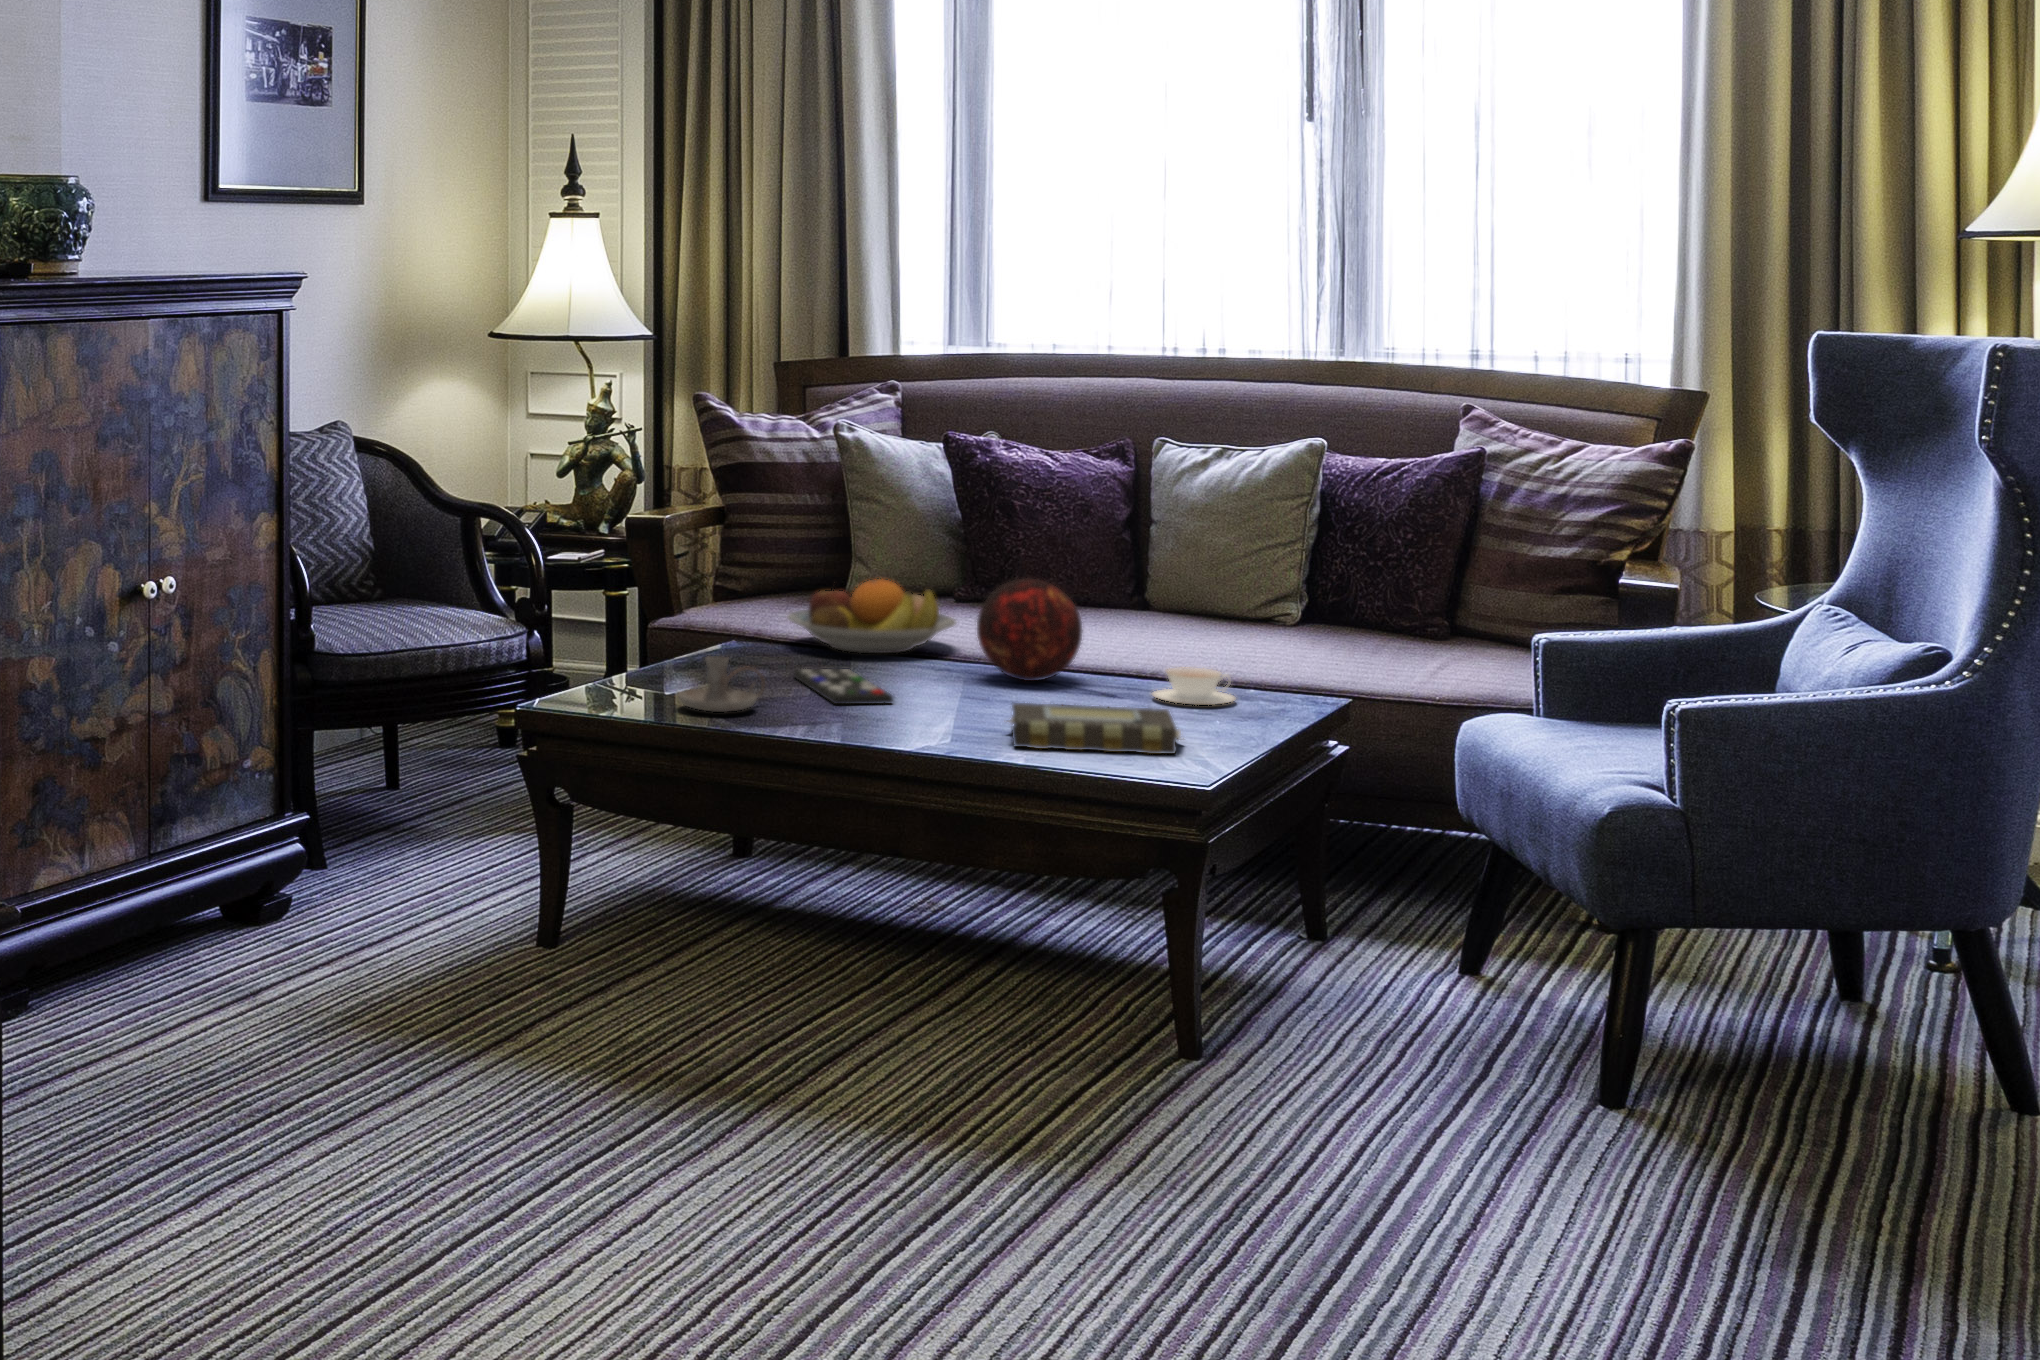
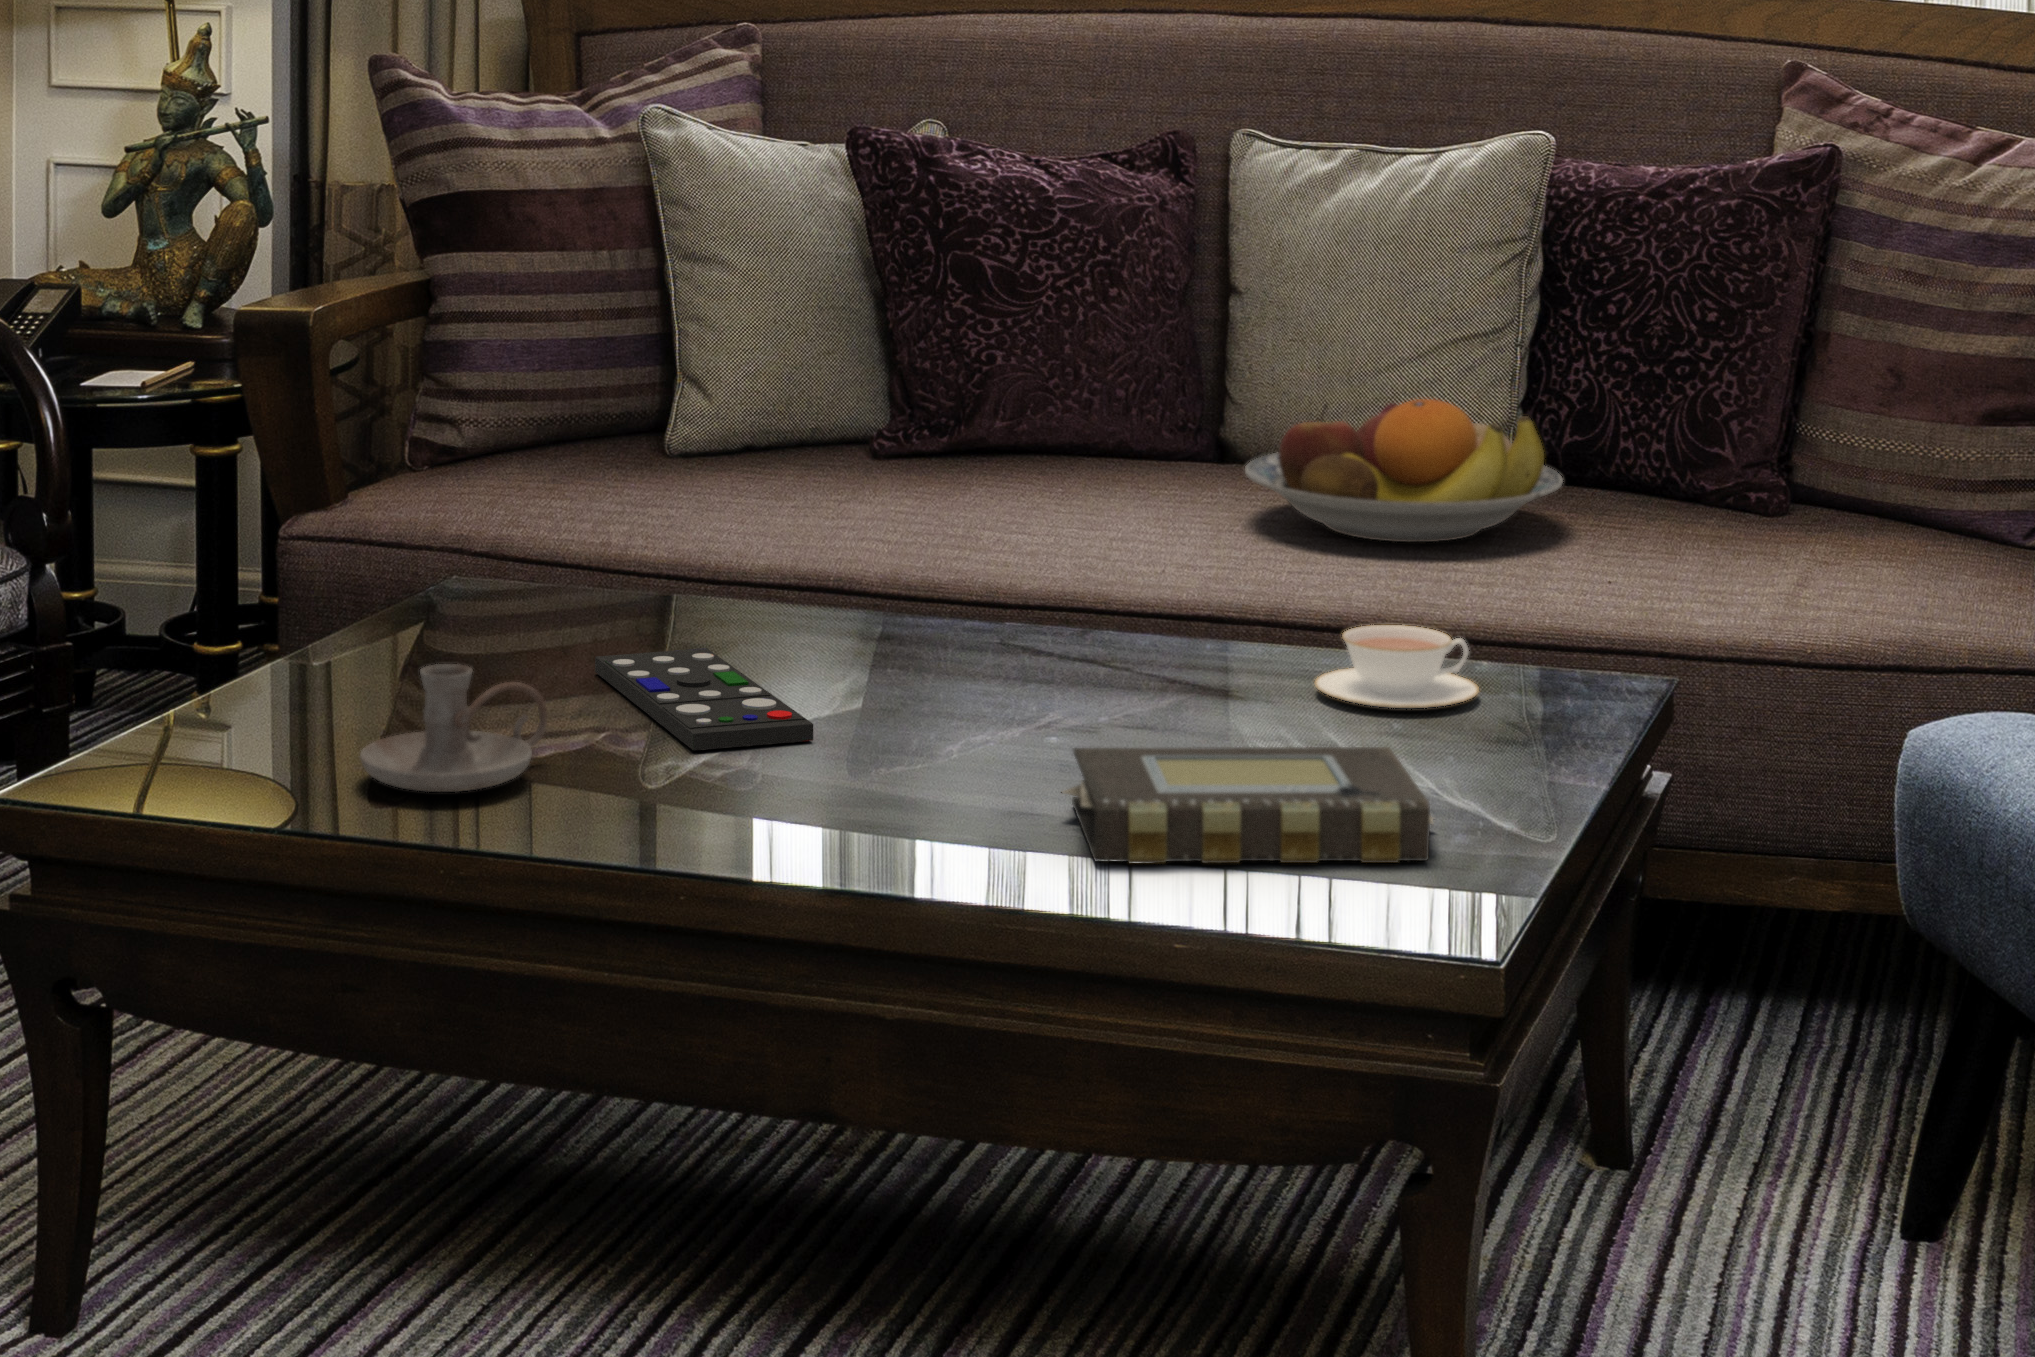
decorative orb: present [977,578,1082,681] -> none [962,448,1169,658]
fruit bowl: present [788,579,956,653] -> present [1245,399,1563,542]

